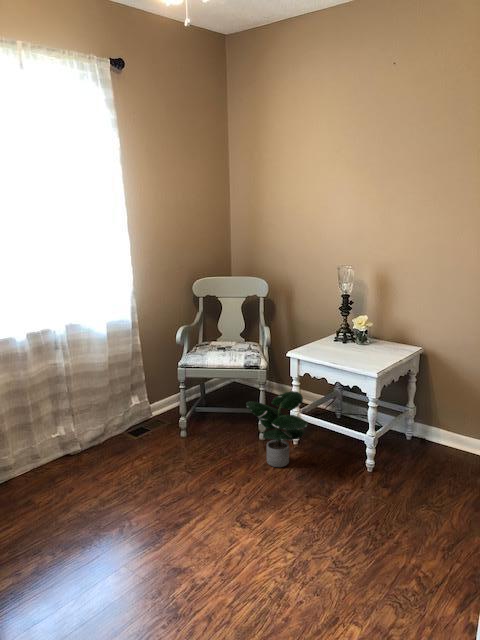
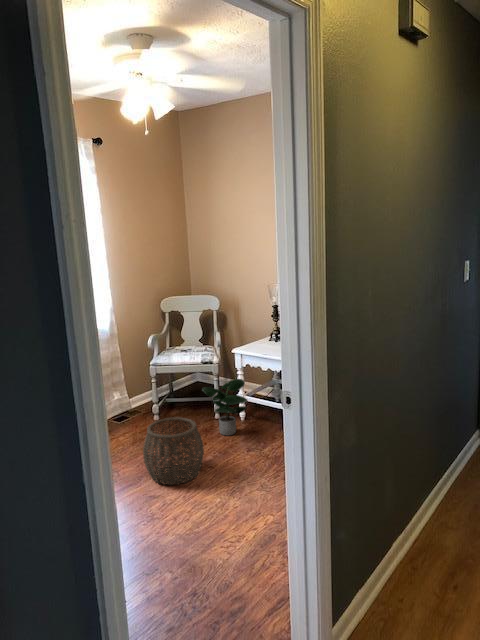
woven basket: none [165,450,251,551] -> present [143,417,204,485]

